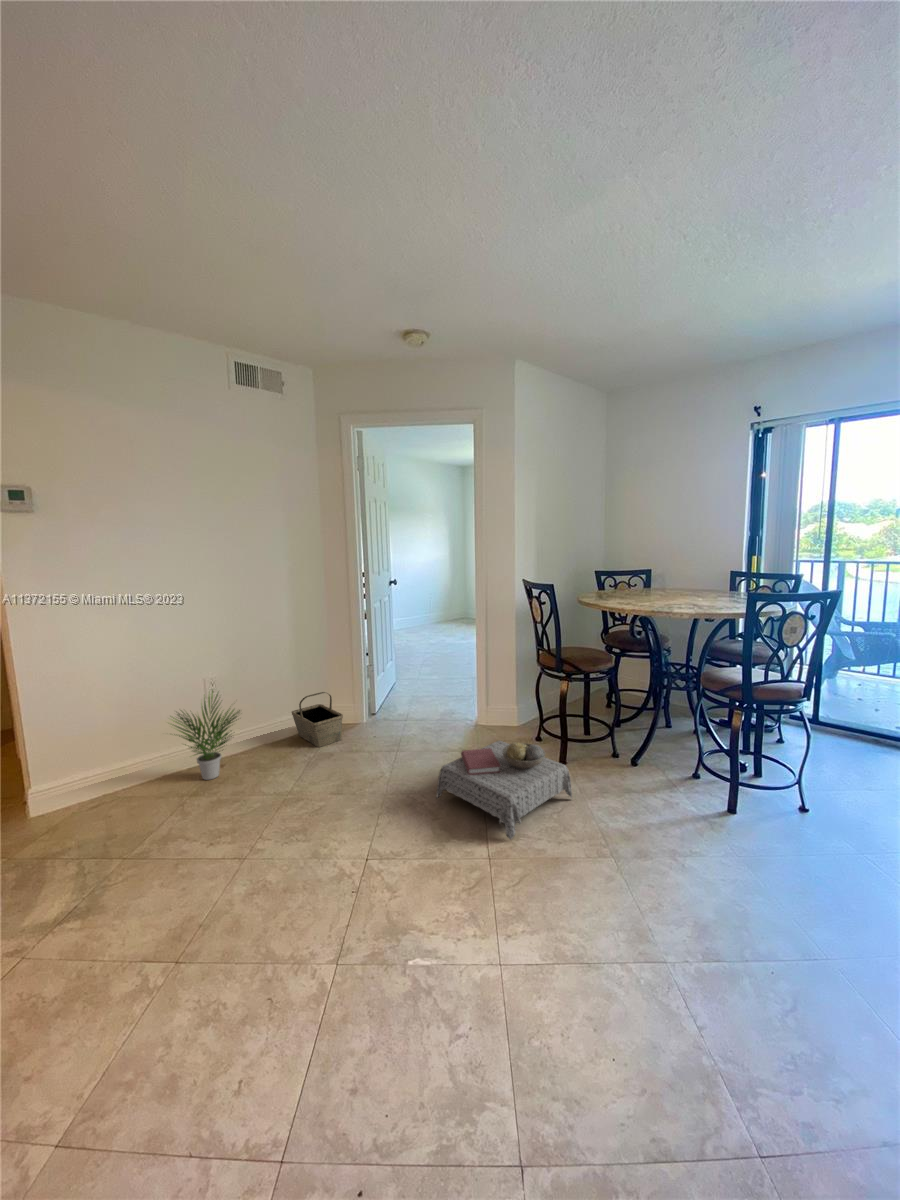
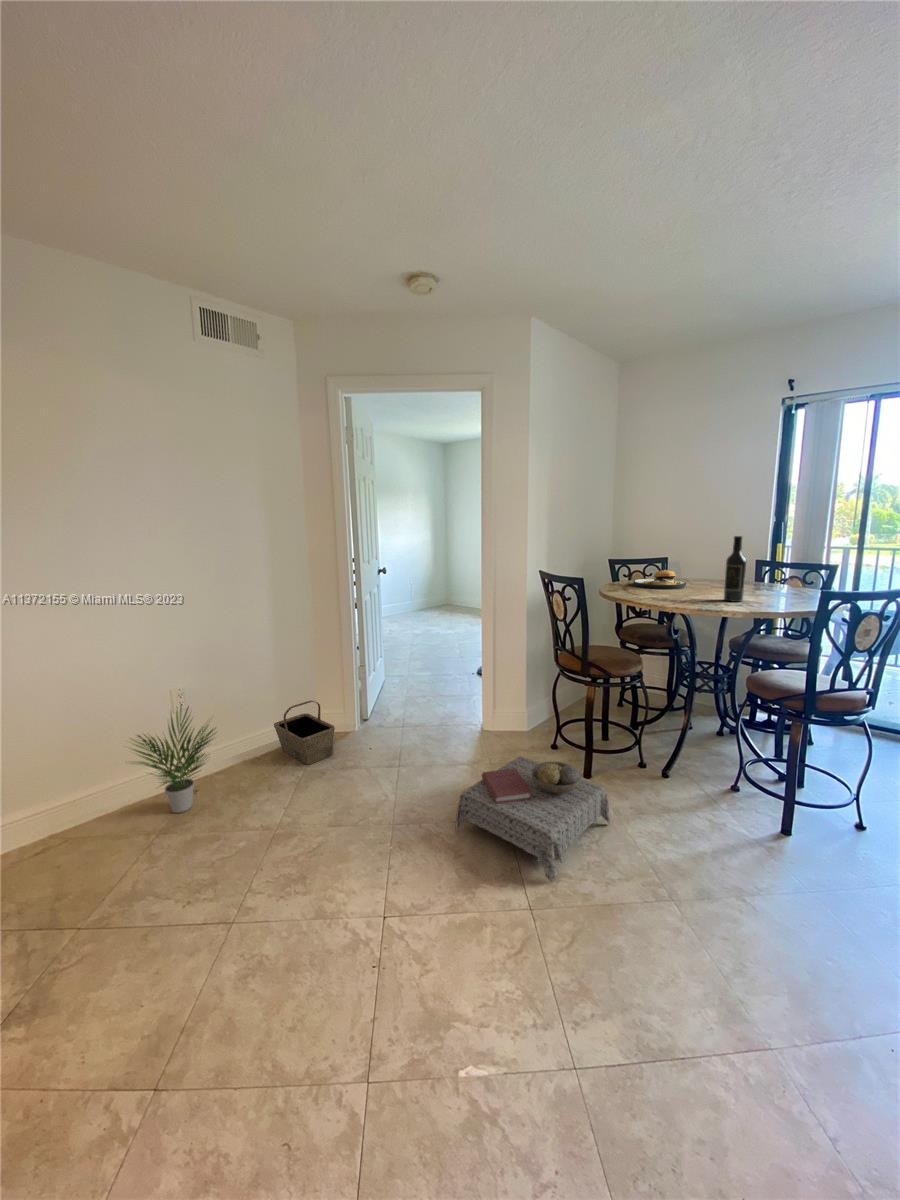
wine bottle: none [680,547,699,605] -> present [724,536,746,602]
plate: none [610,571,657,596] -> present [633,570,686,589]

